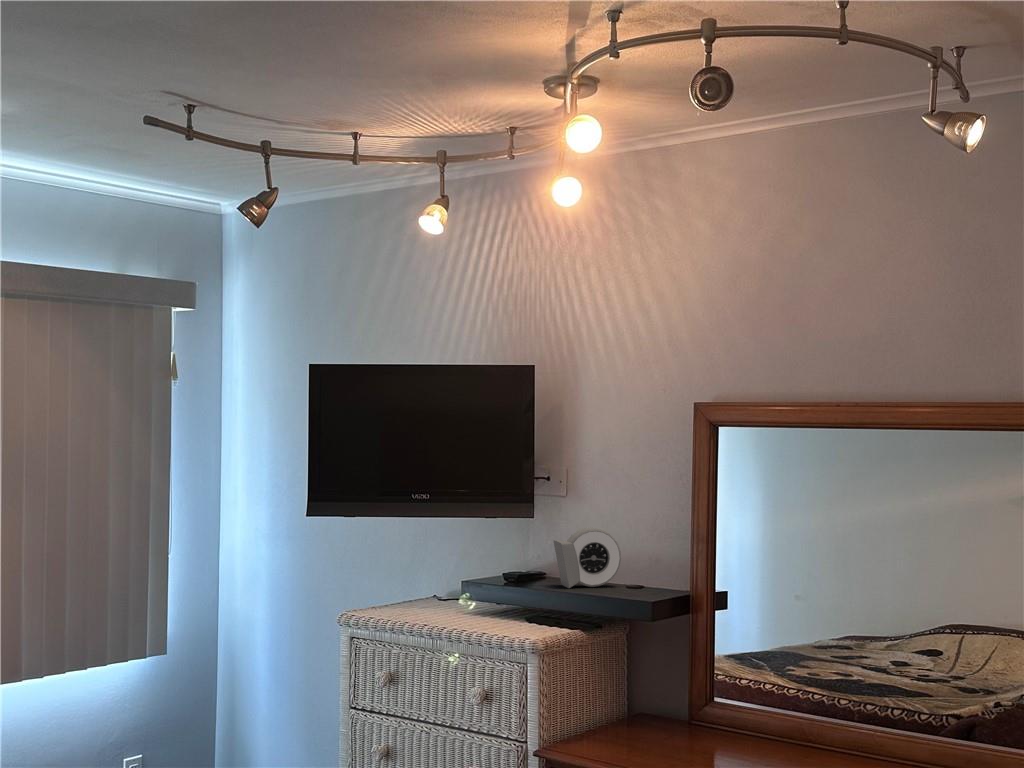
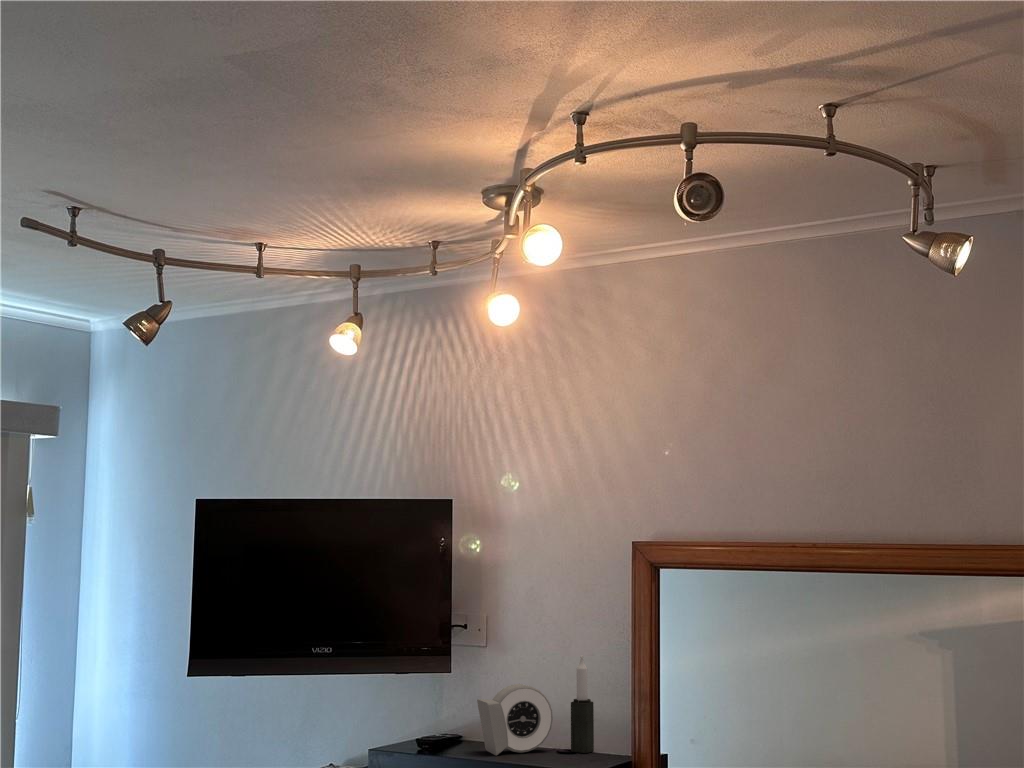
candle: none [637,504,658,589] -> present [571,656,594,753]

